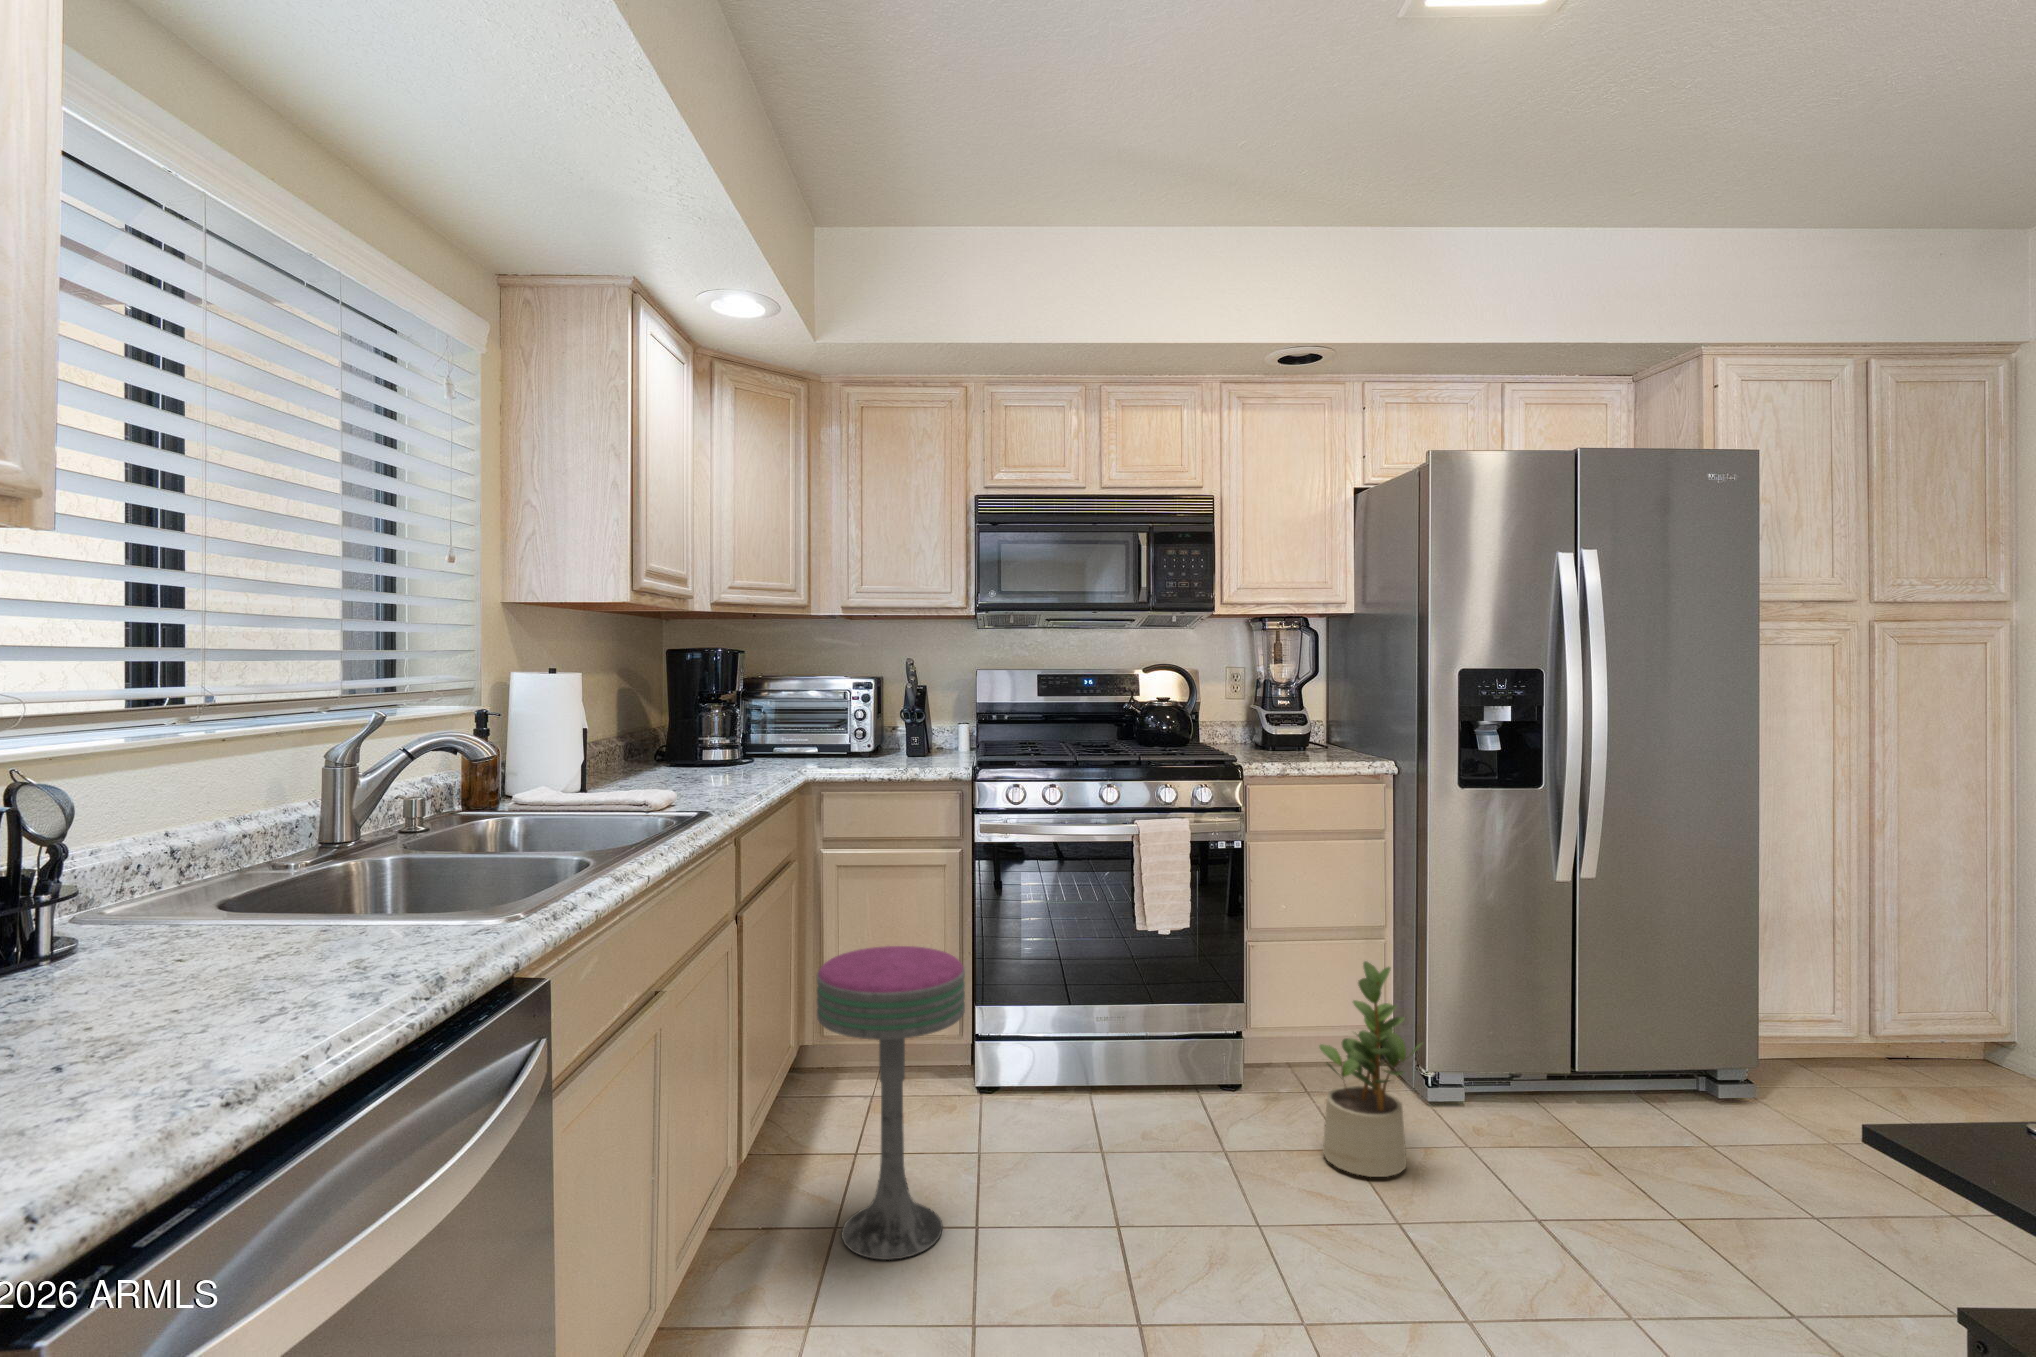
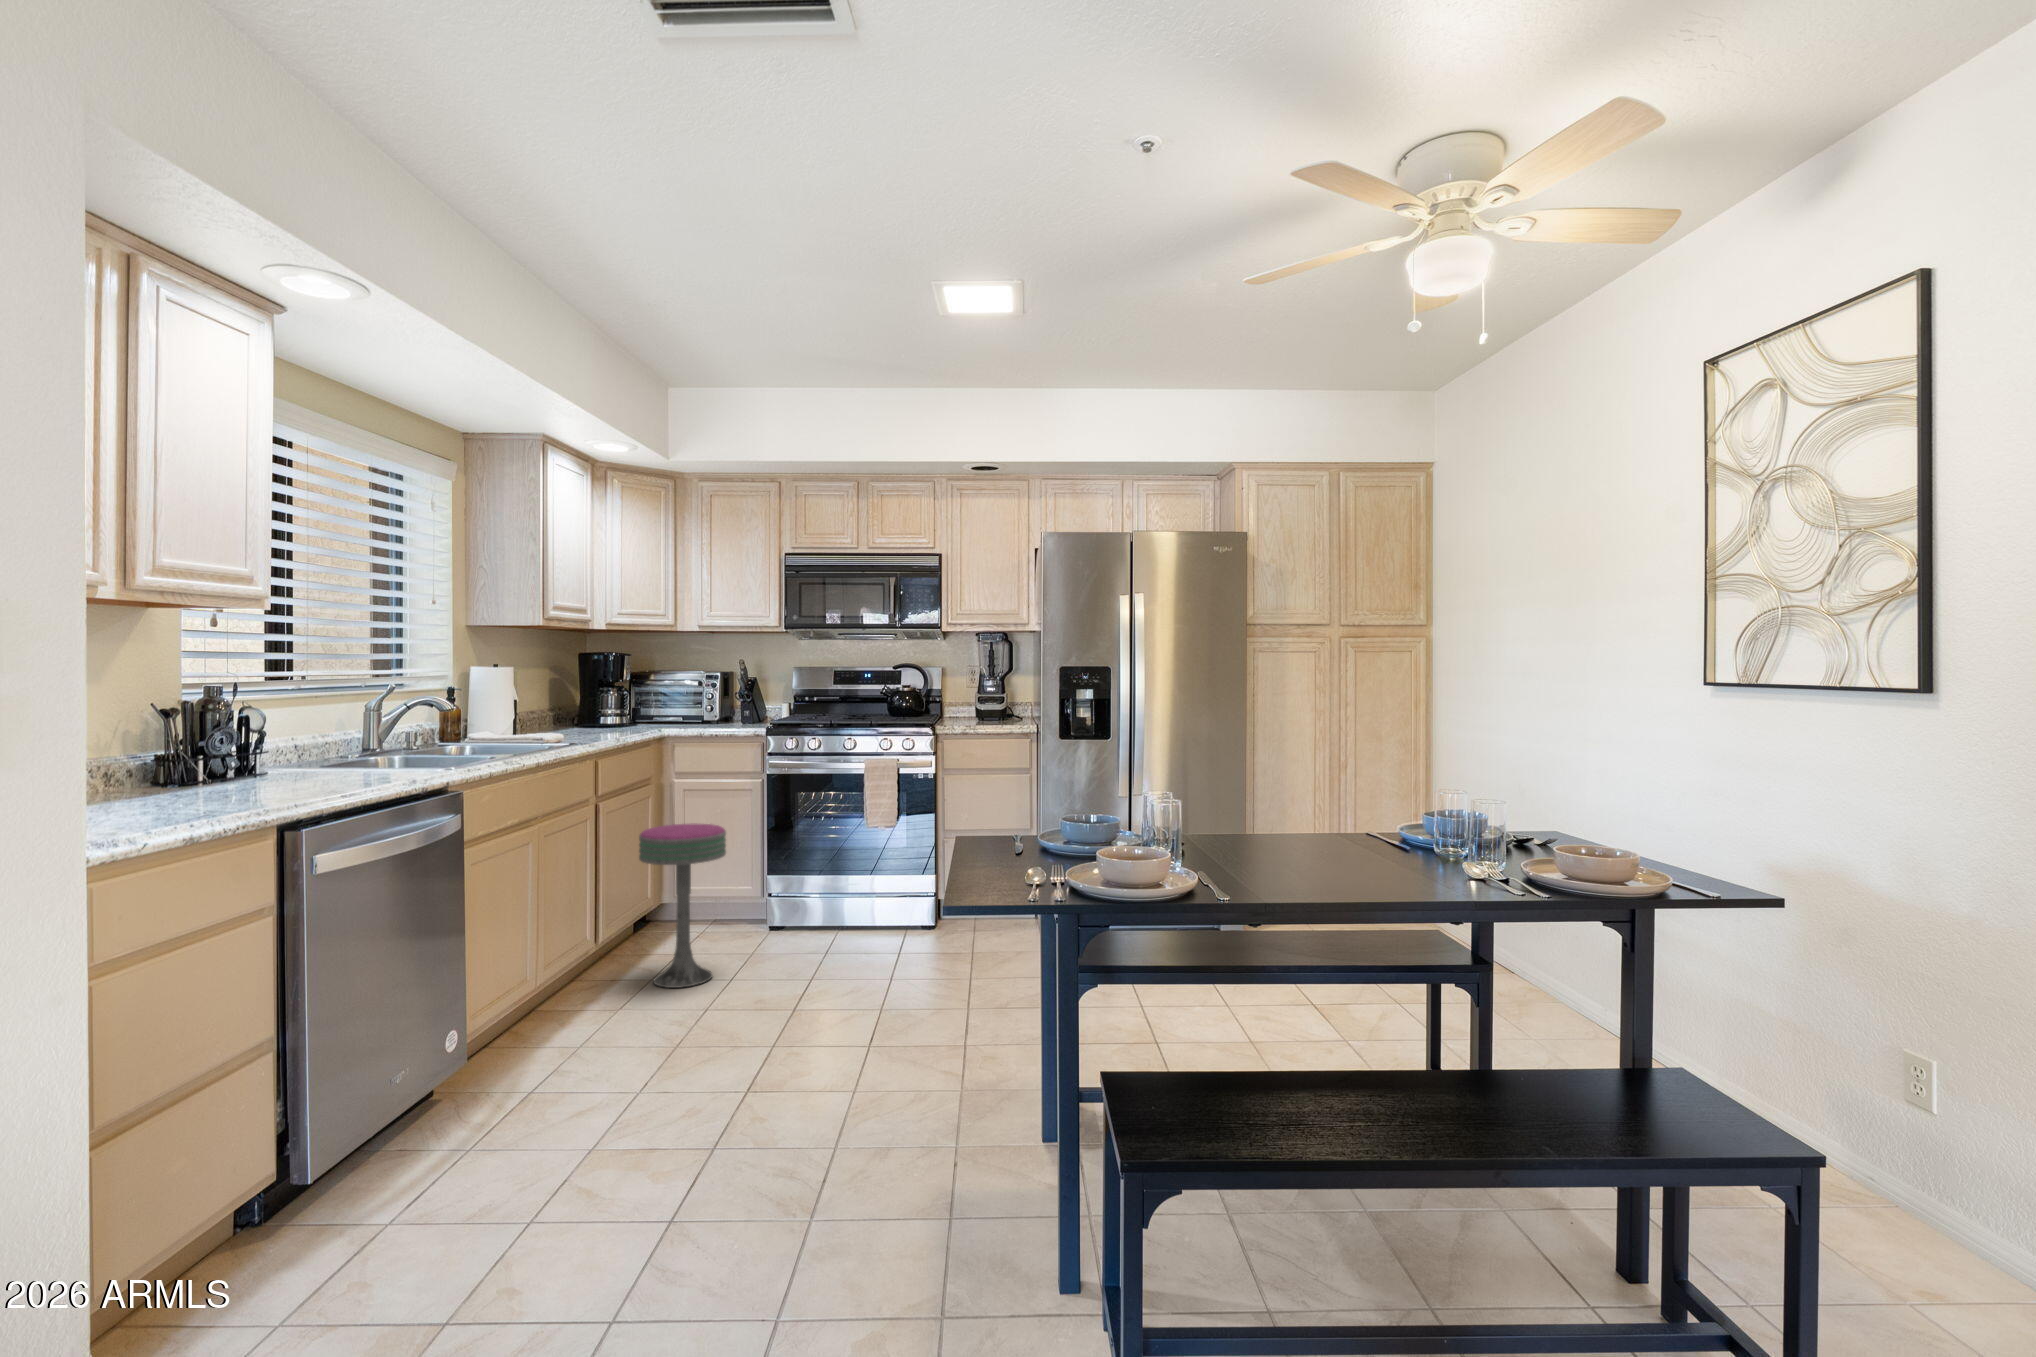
potted plant: present [1319,961,1422,1177] -> none [953,837,1005,958]

